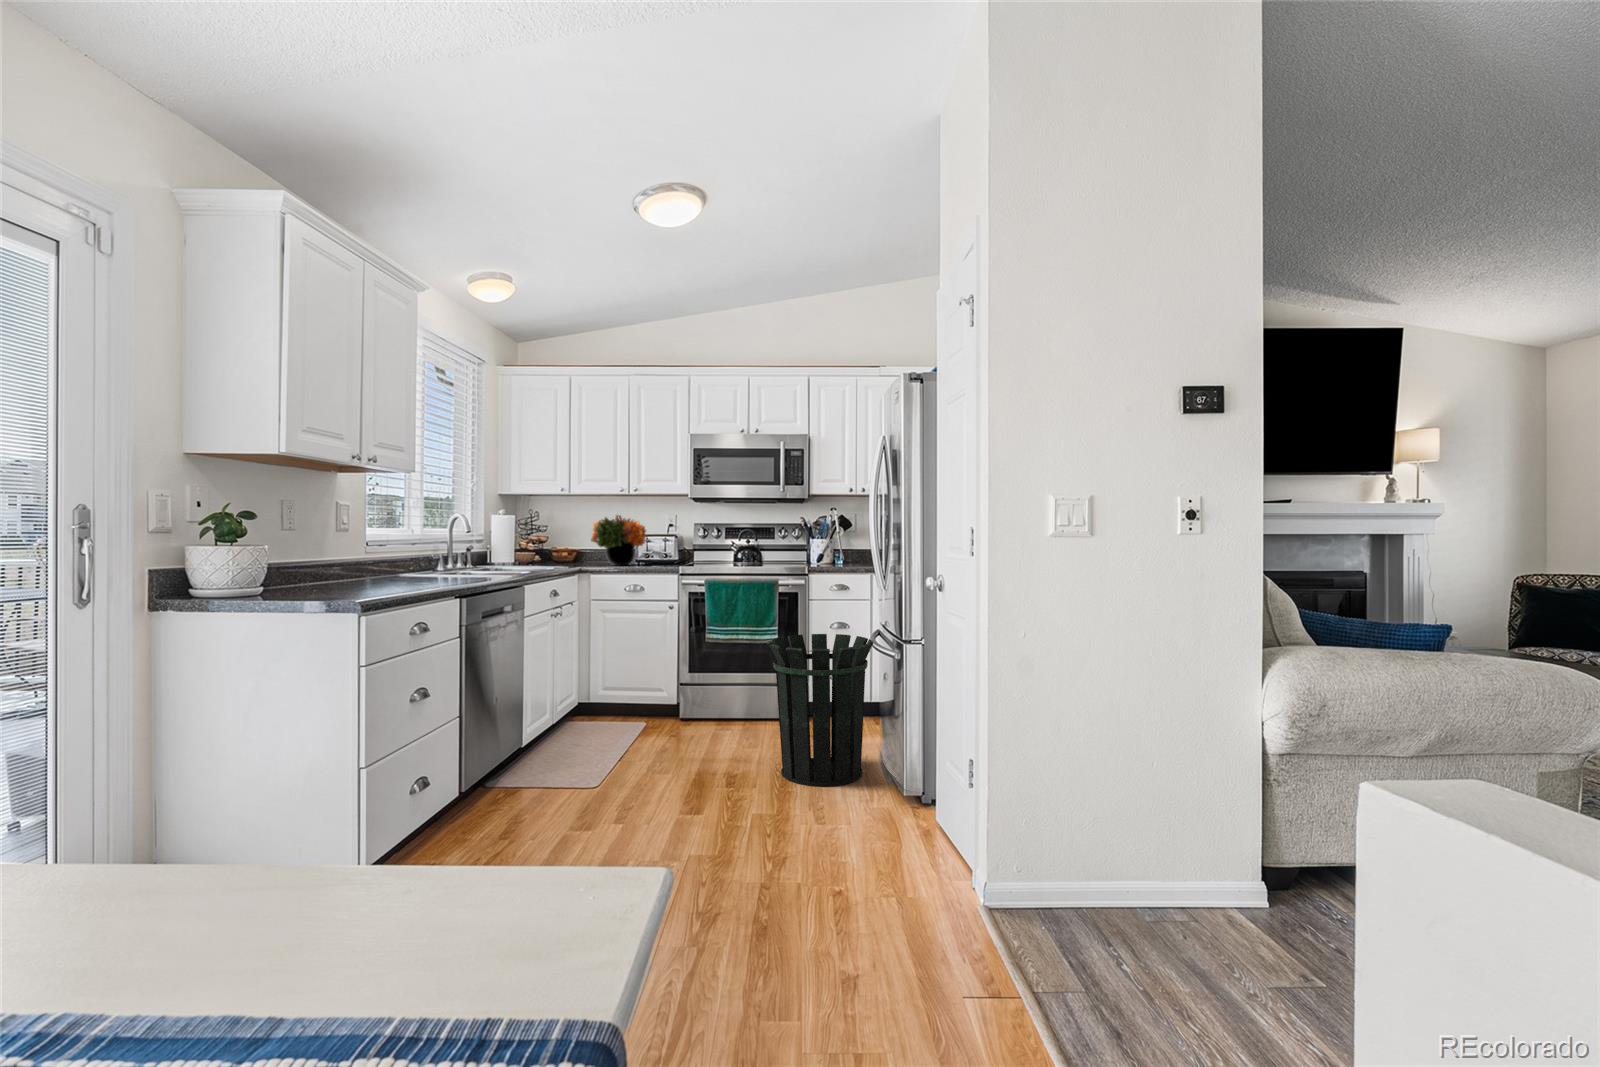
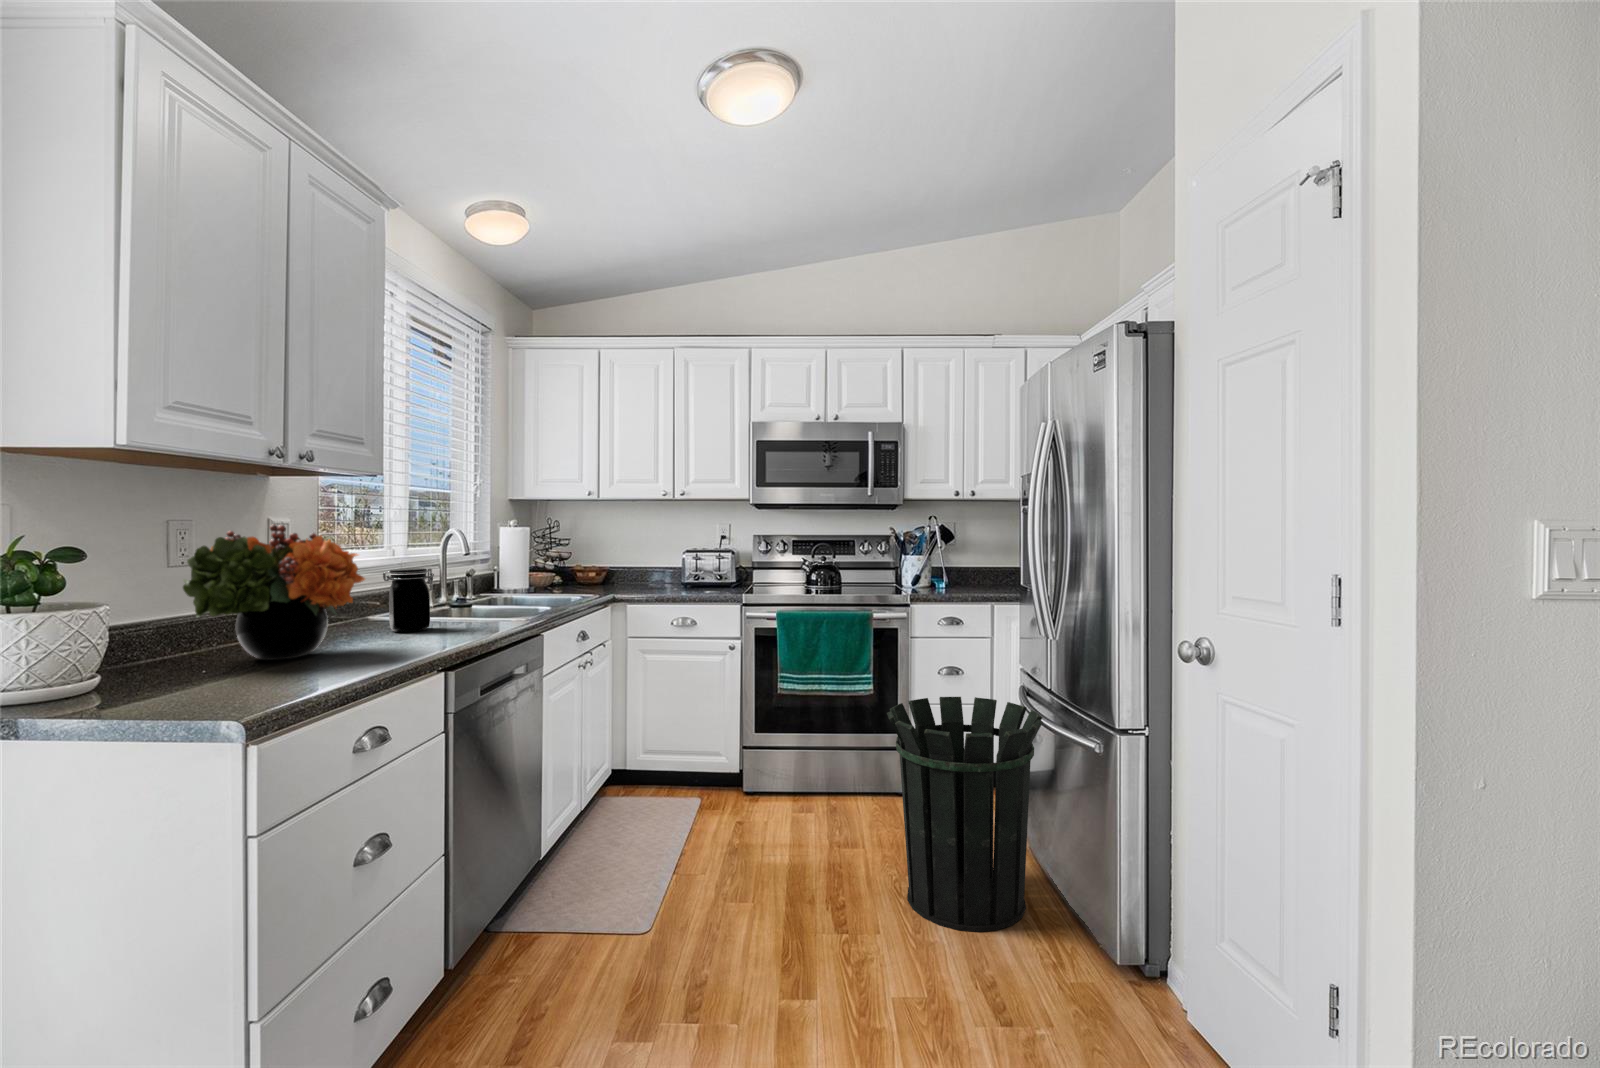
flower arrangement: present [591,515,647,565] -> present [183,525,365,660]
jar: none [414,537,449,580] -> present [383,568,434,632]

